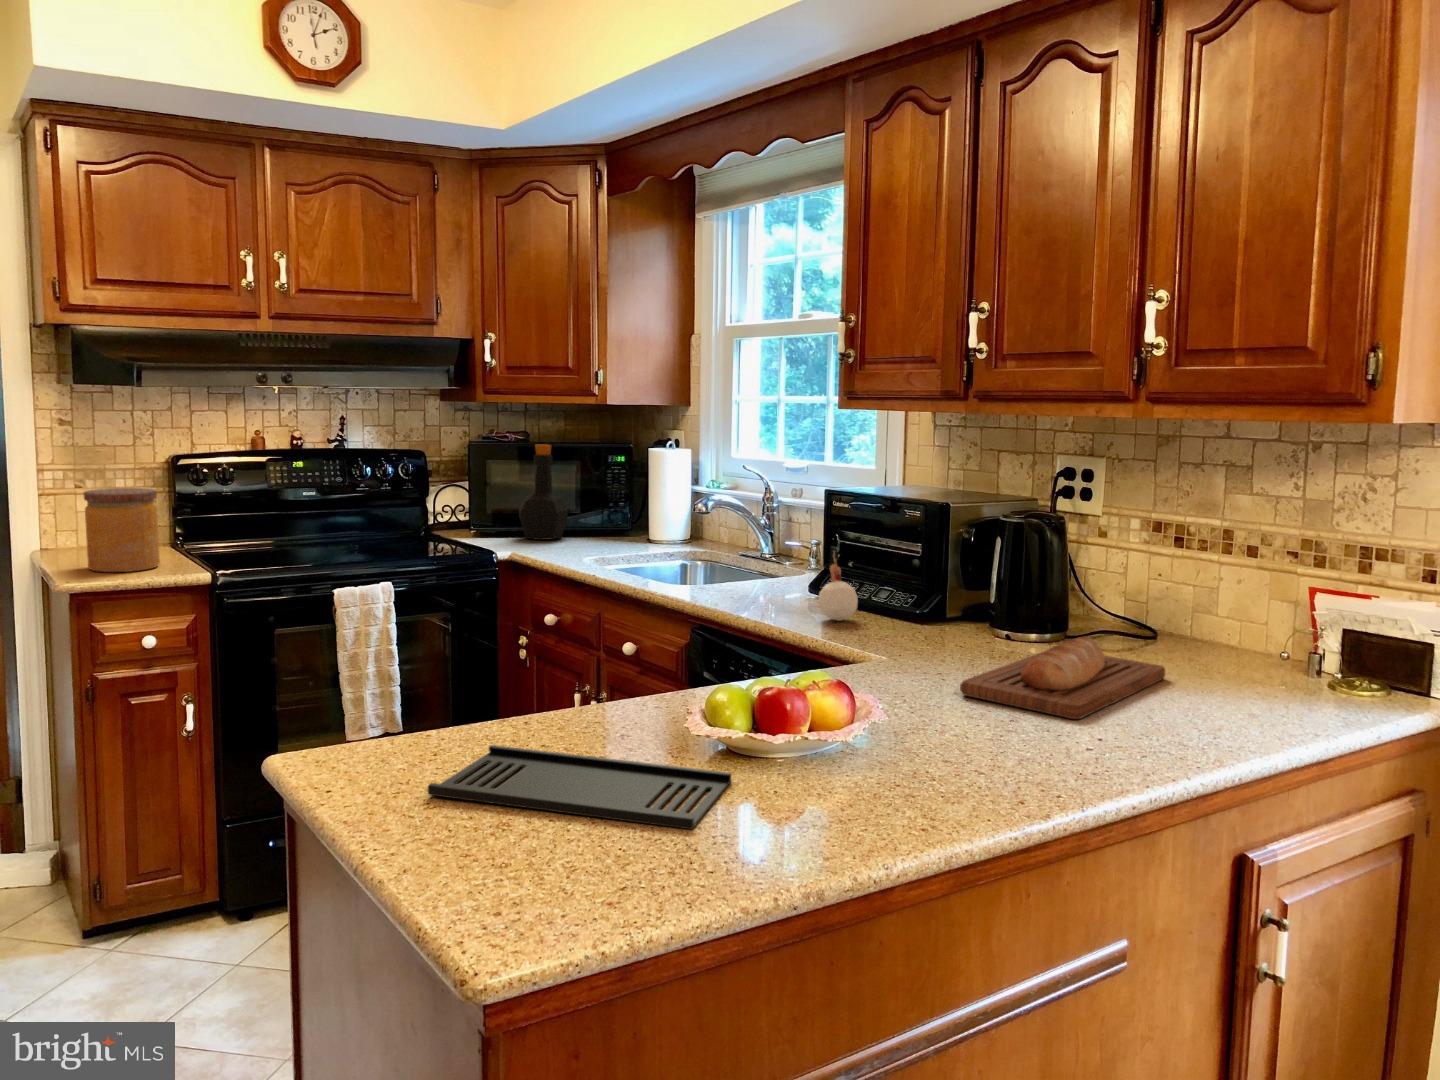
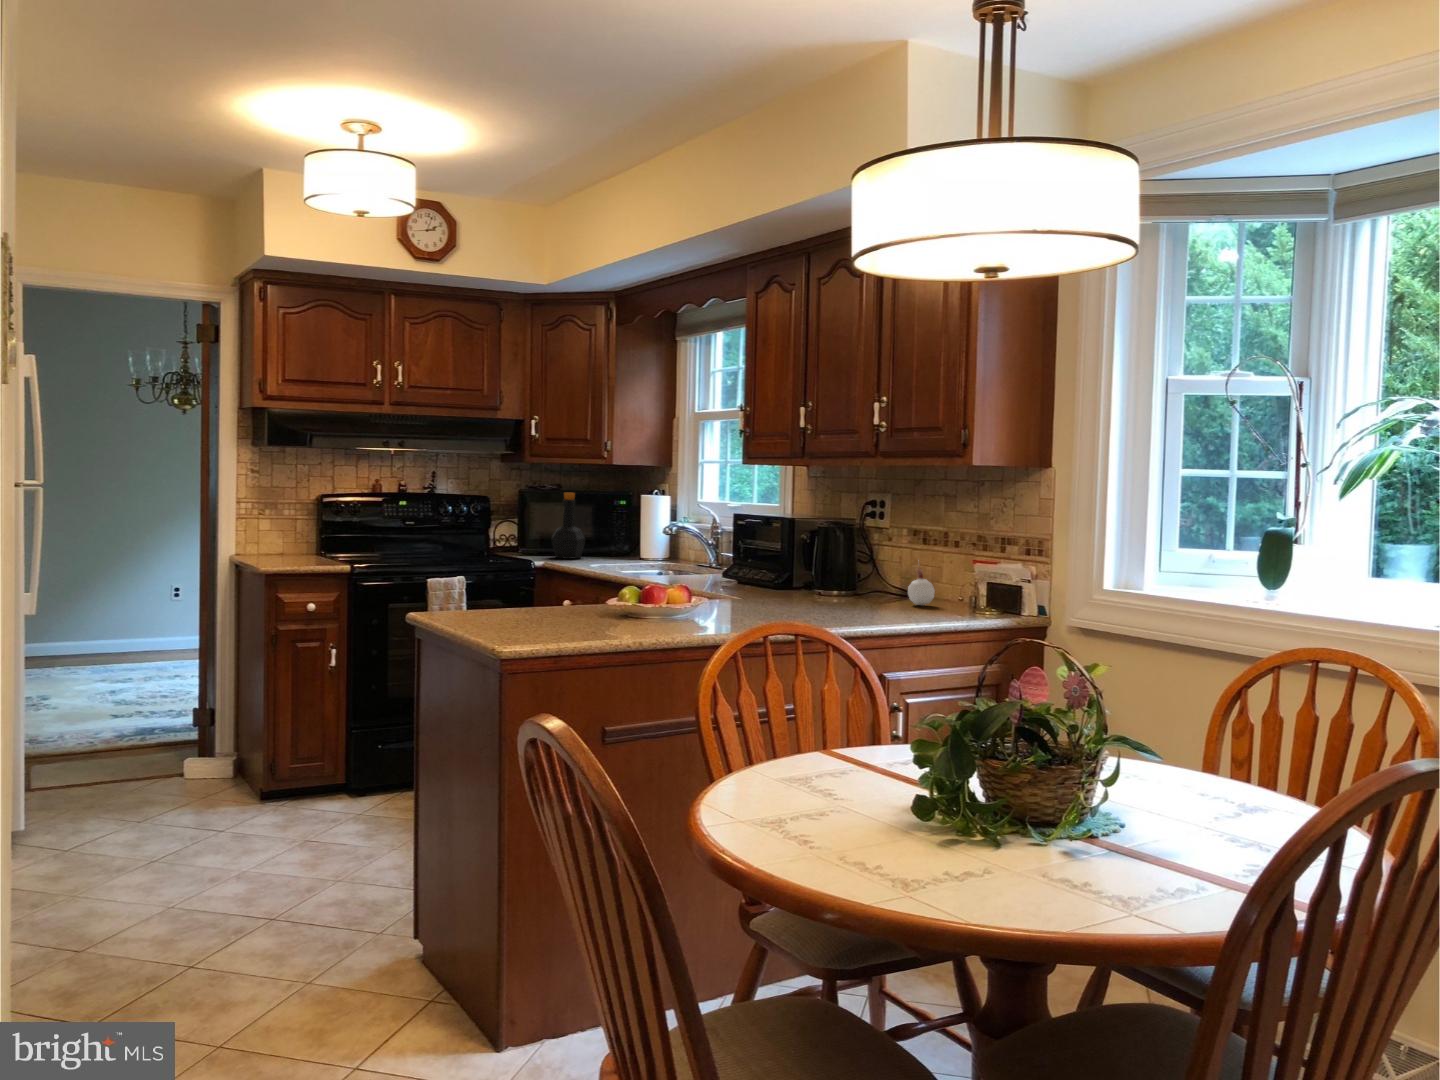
jar: present [84,488,160,572] -> none [273,512,317,564]
candle: present [819,559,858,621] -> present [908,567,935,605]
bread loaf: present [960,638,1165,719] -> none [762,584,886,614]
tray: present [428,745,731,830] -> none [477,608,618,628]

